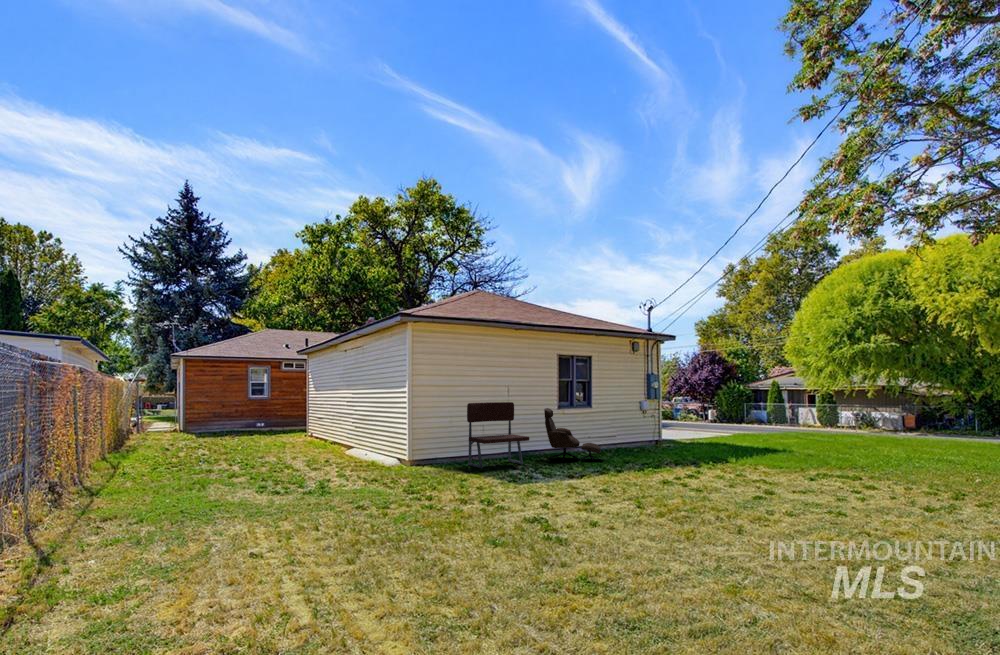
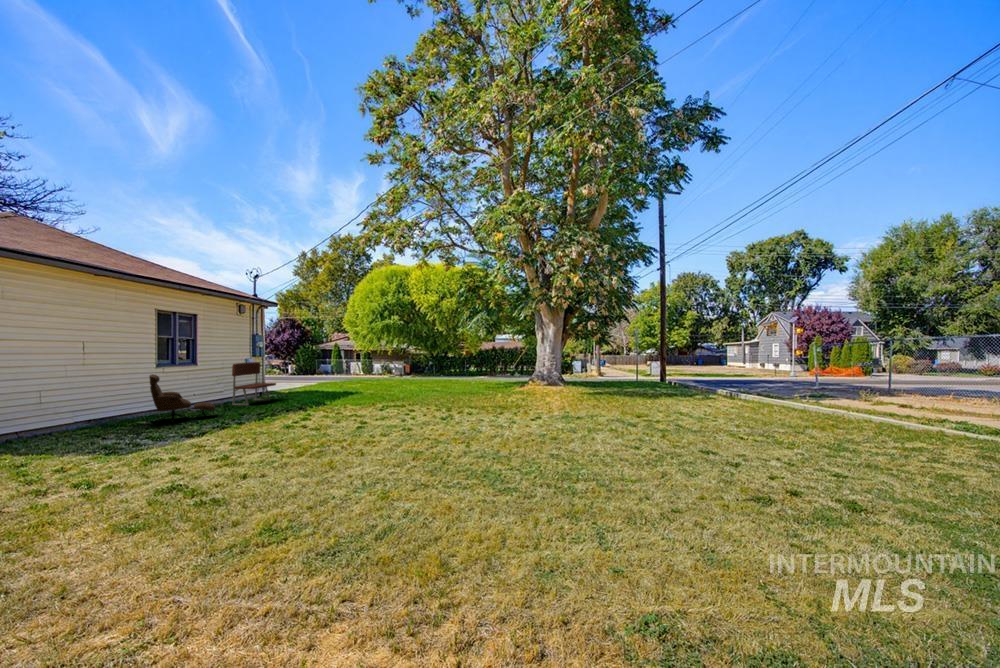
bench: present [467,402,529,468] -> present [232,362,276,406]

